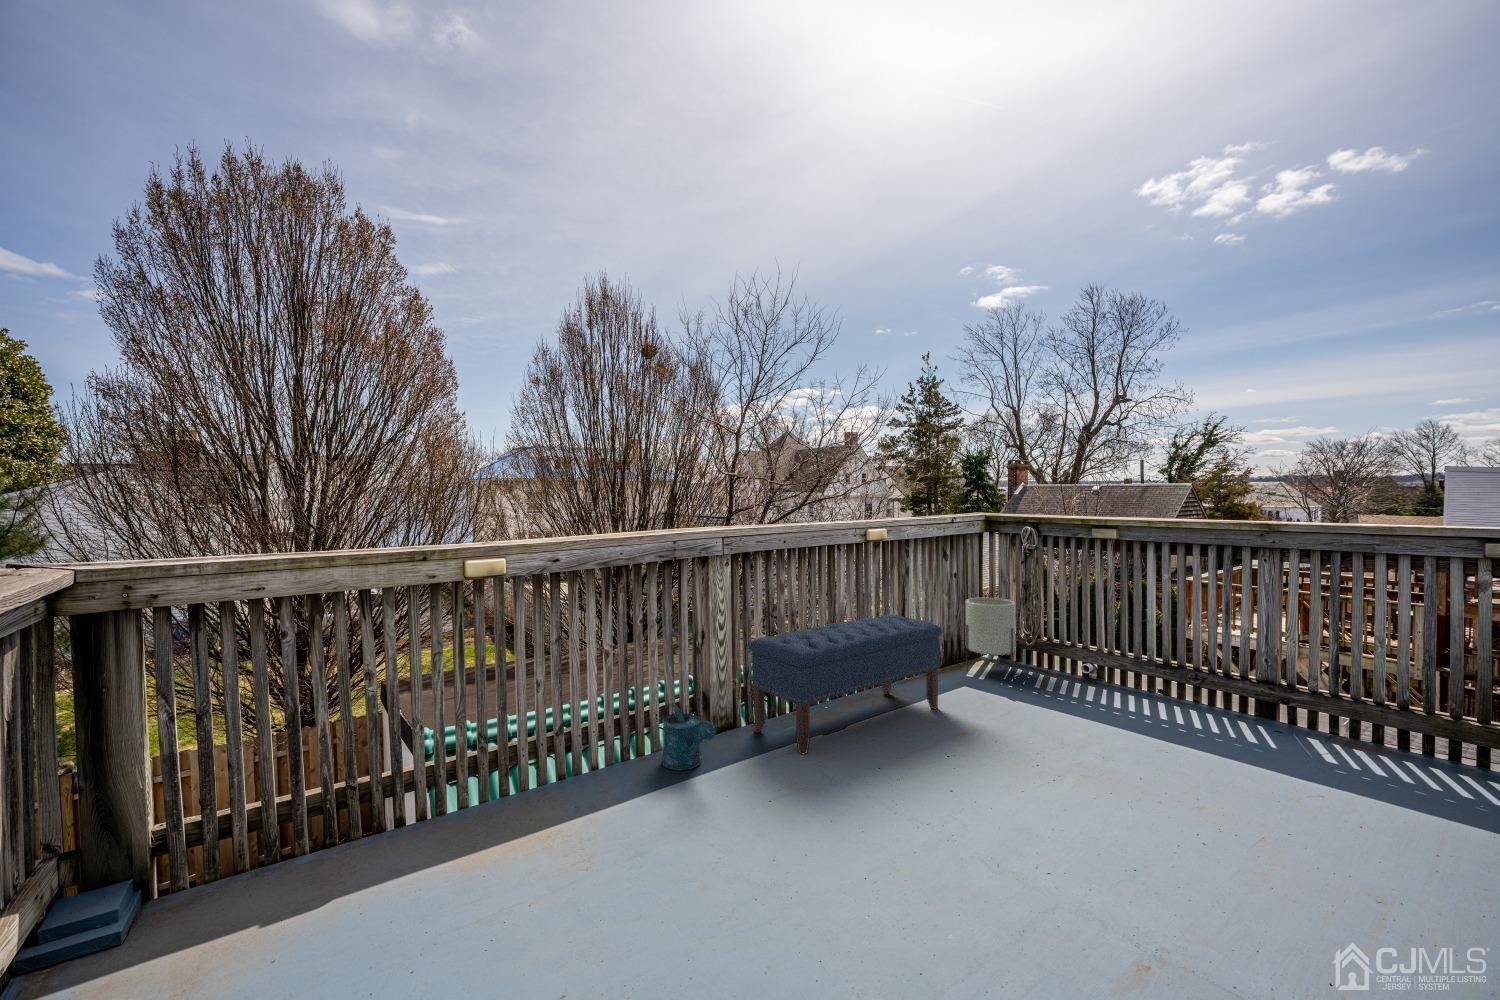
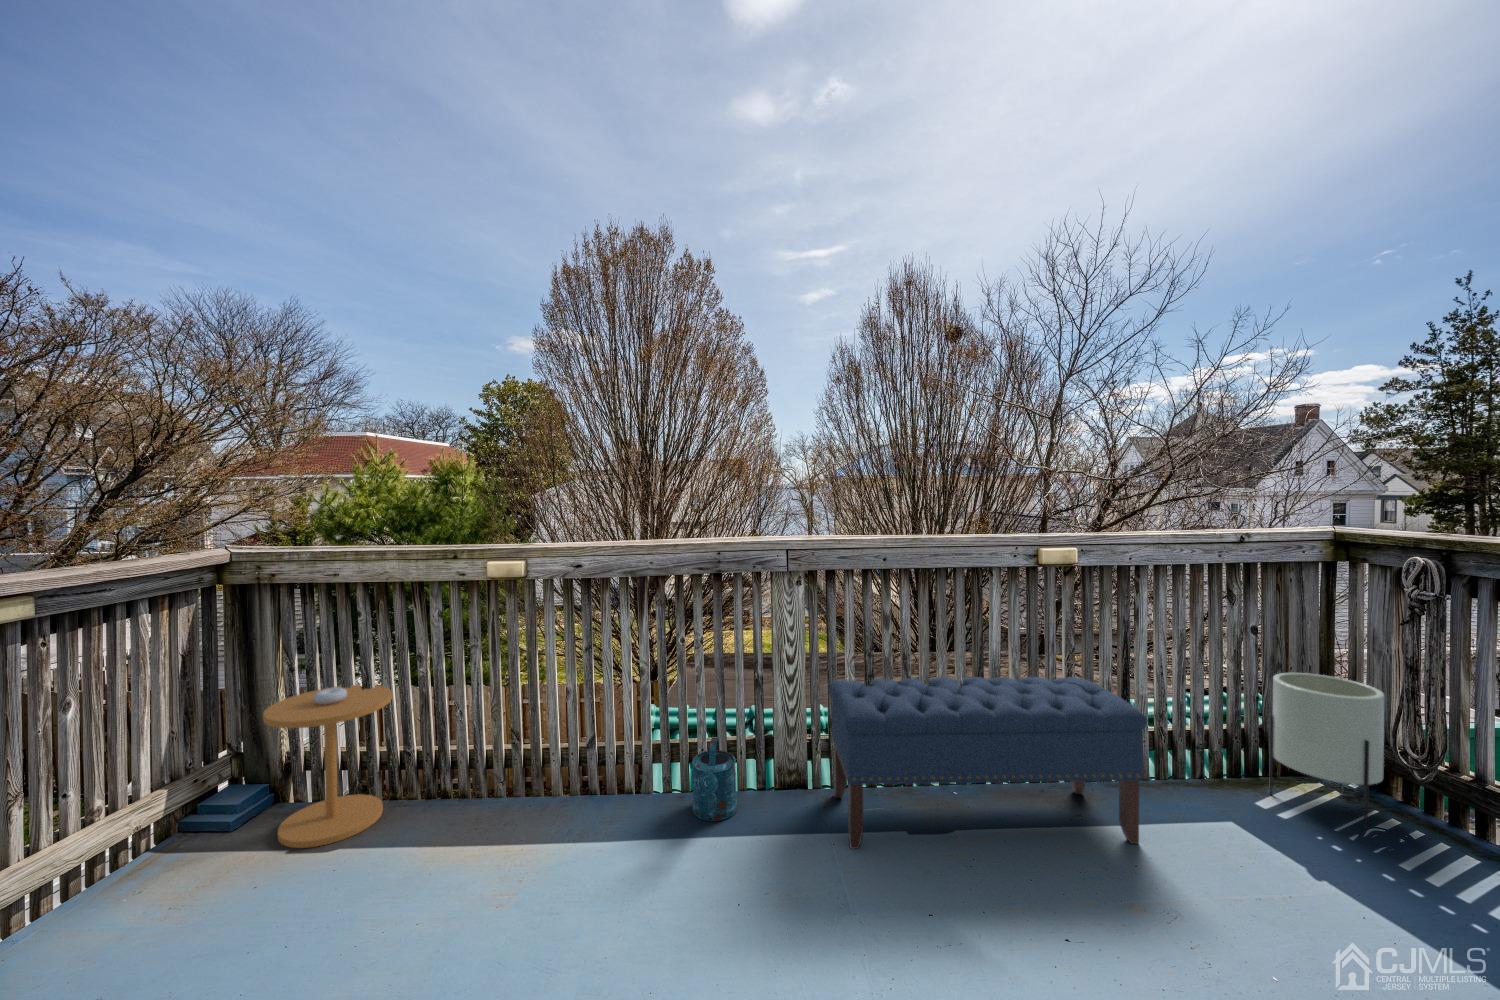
side table: none [200,718,361,926] -> present [263,685,392,848]

